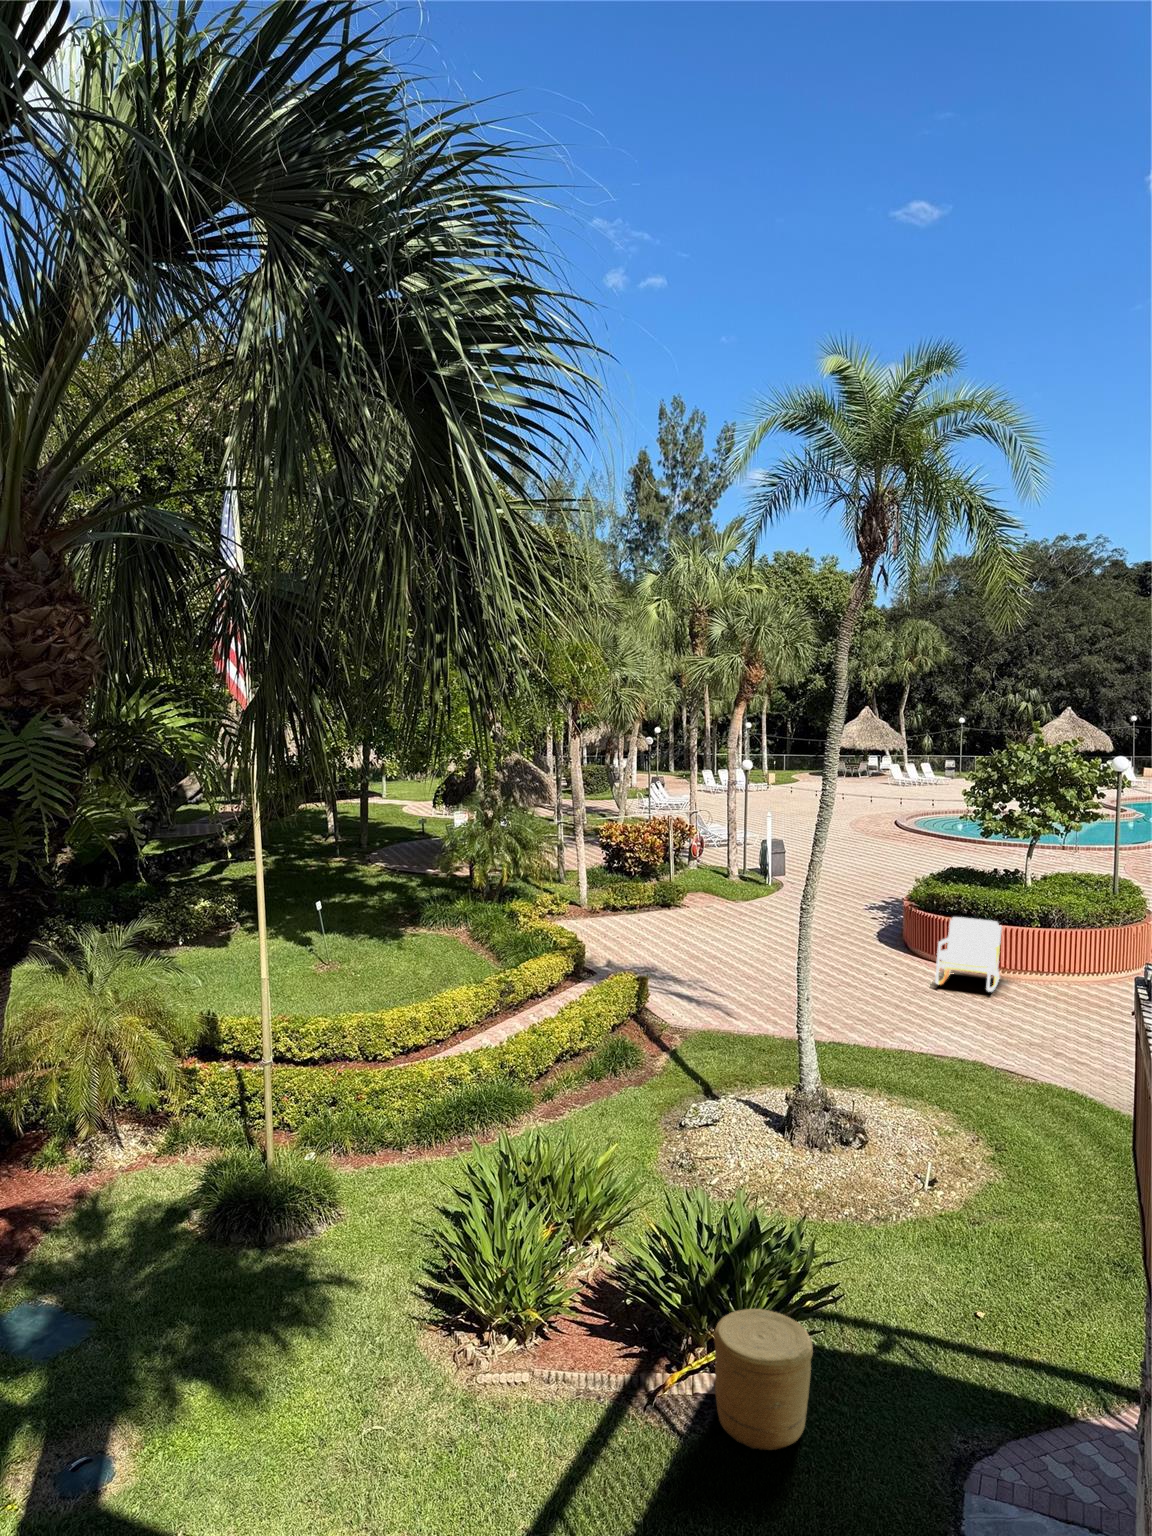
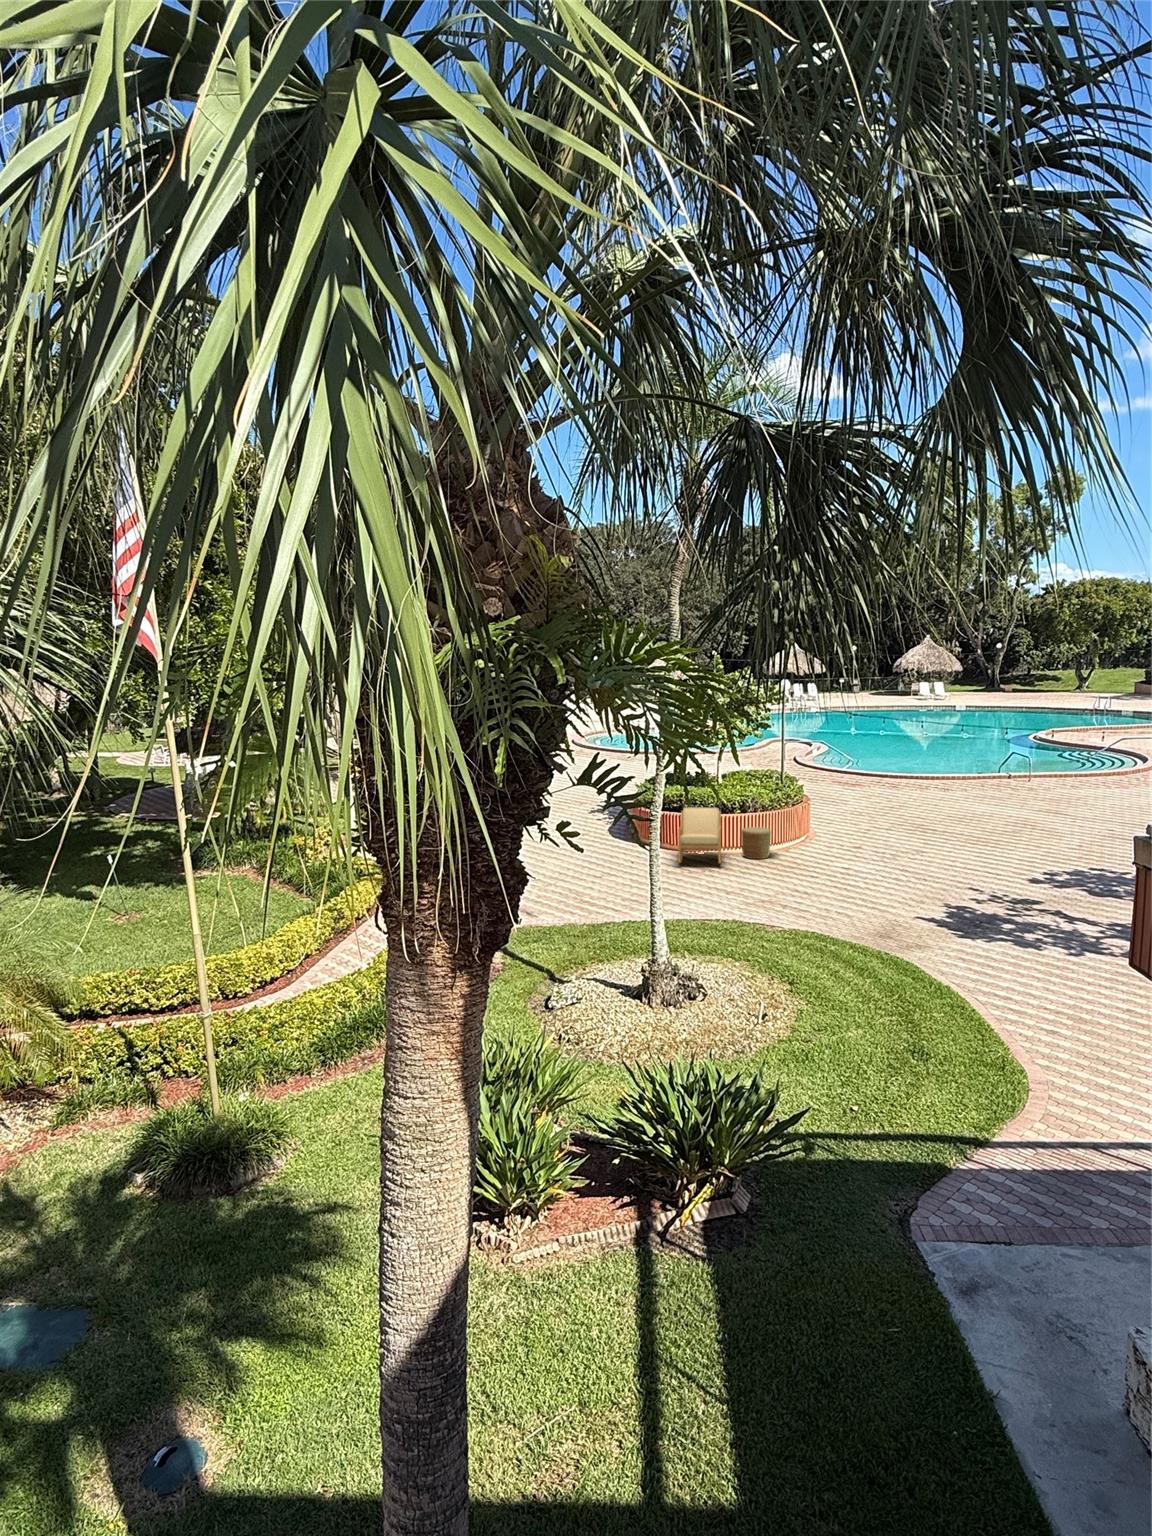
woven basket: present [714,1309,813,1450] -> present [741,827,771,859]

